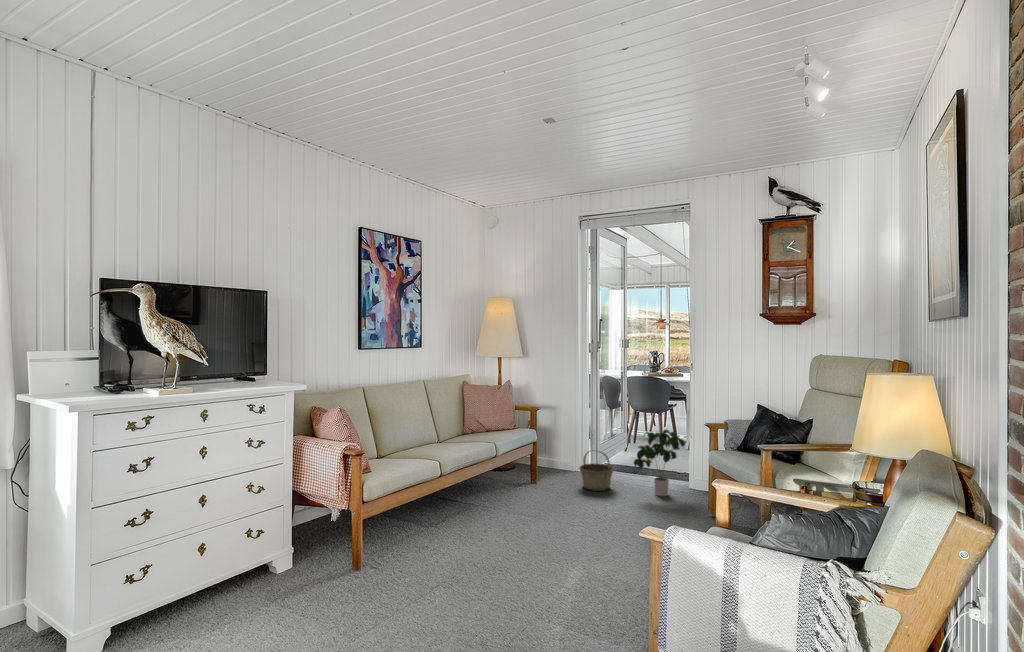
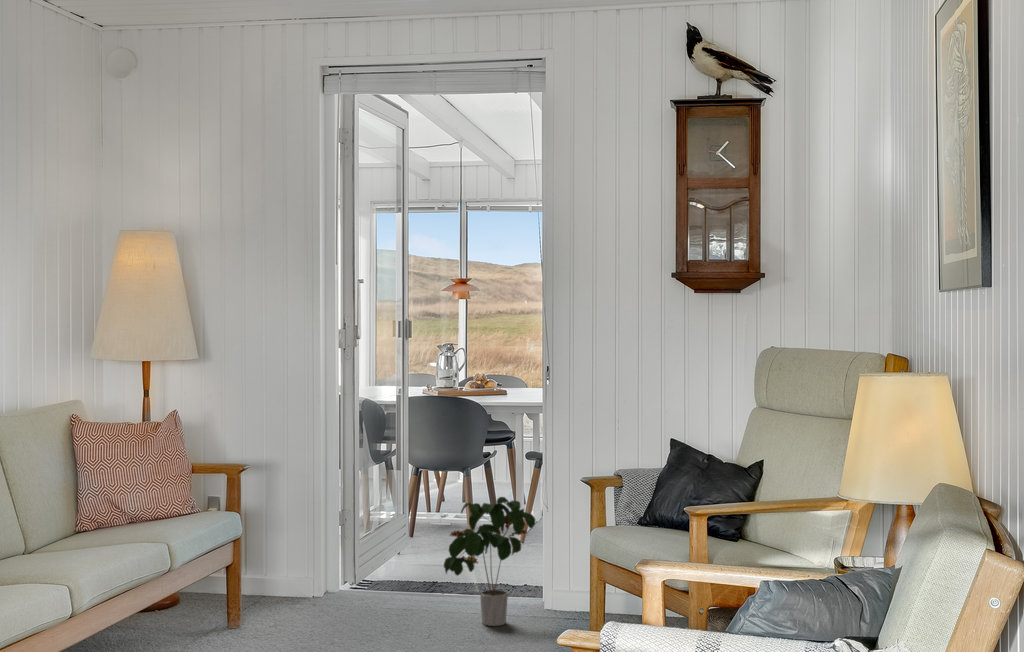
basket: present [579,450,614,491] -> none [331,547,402,628]

